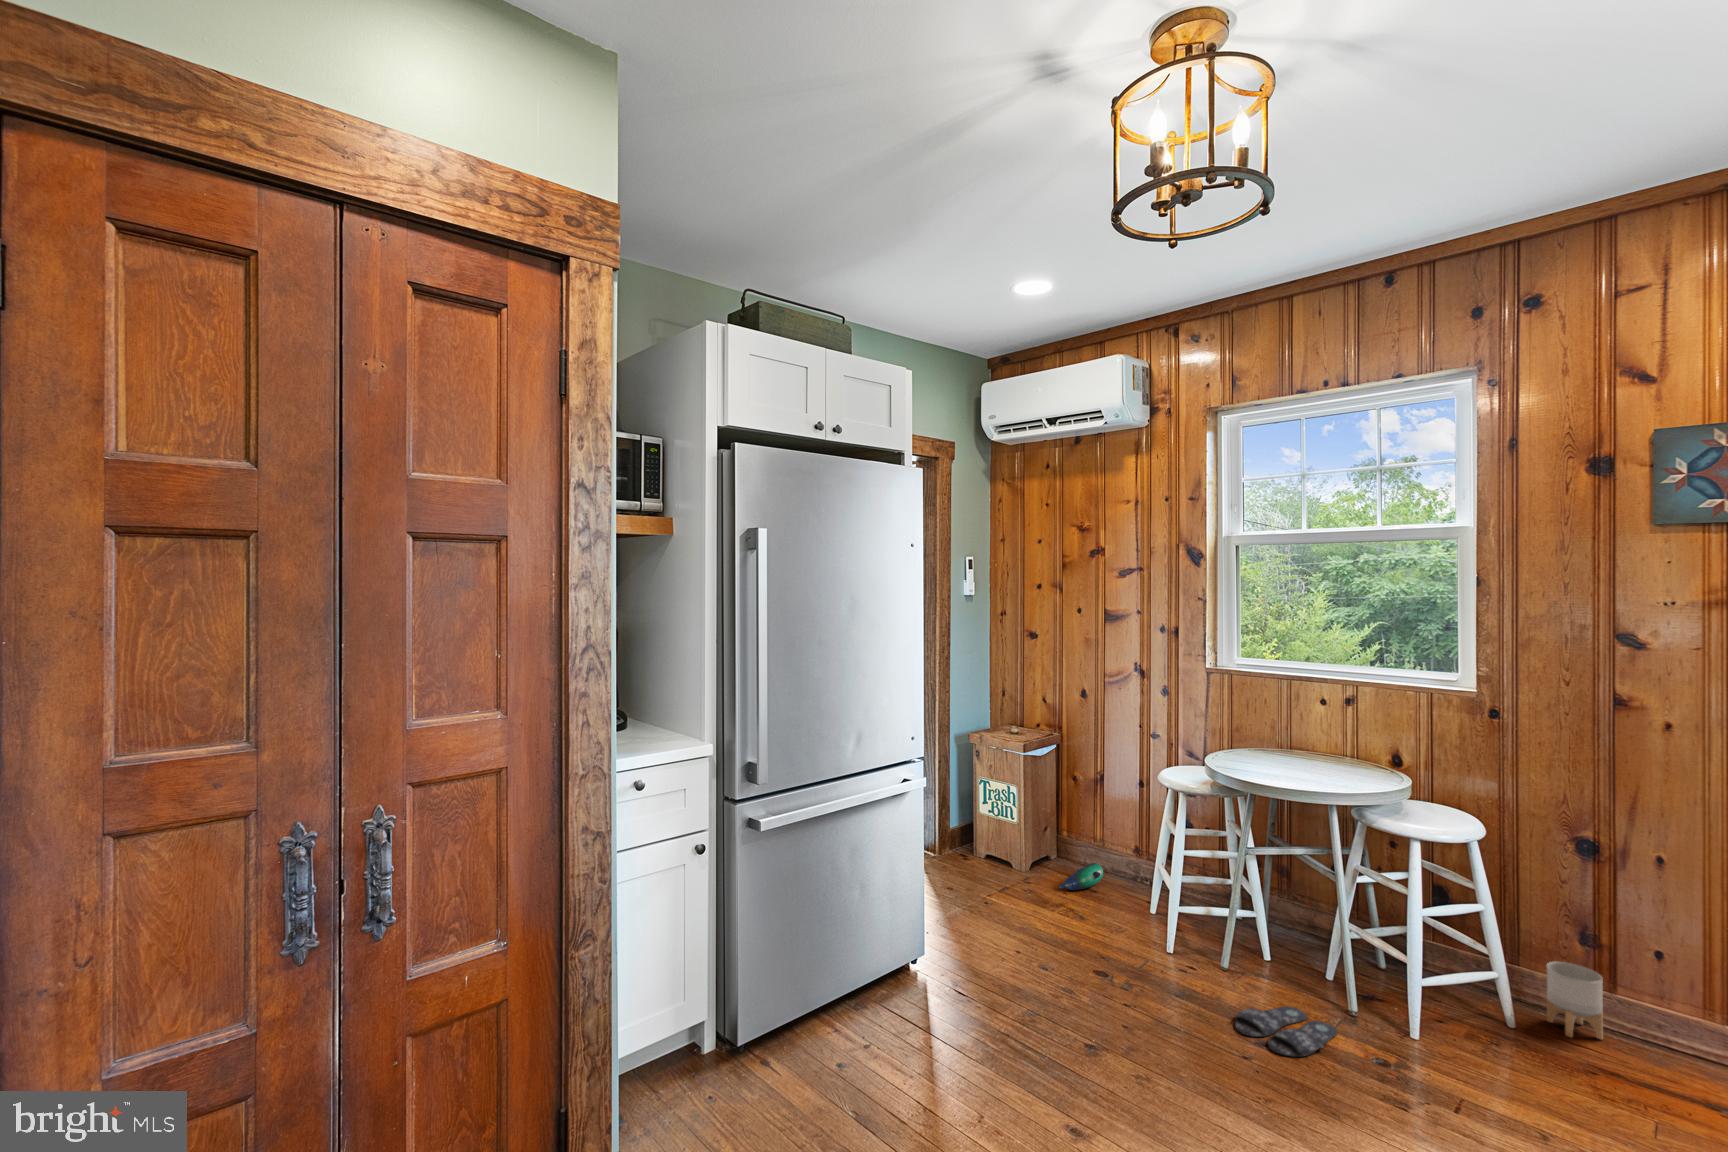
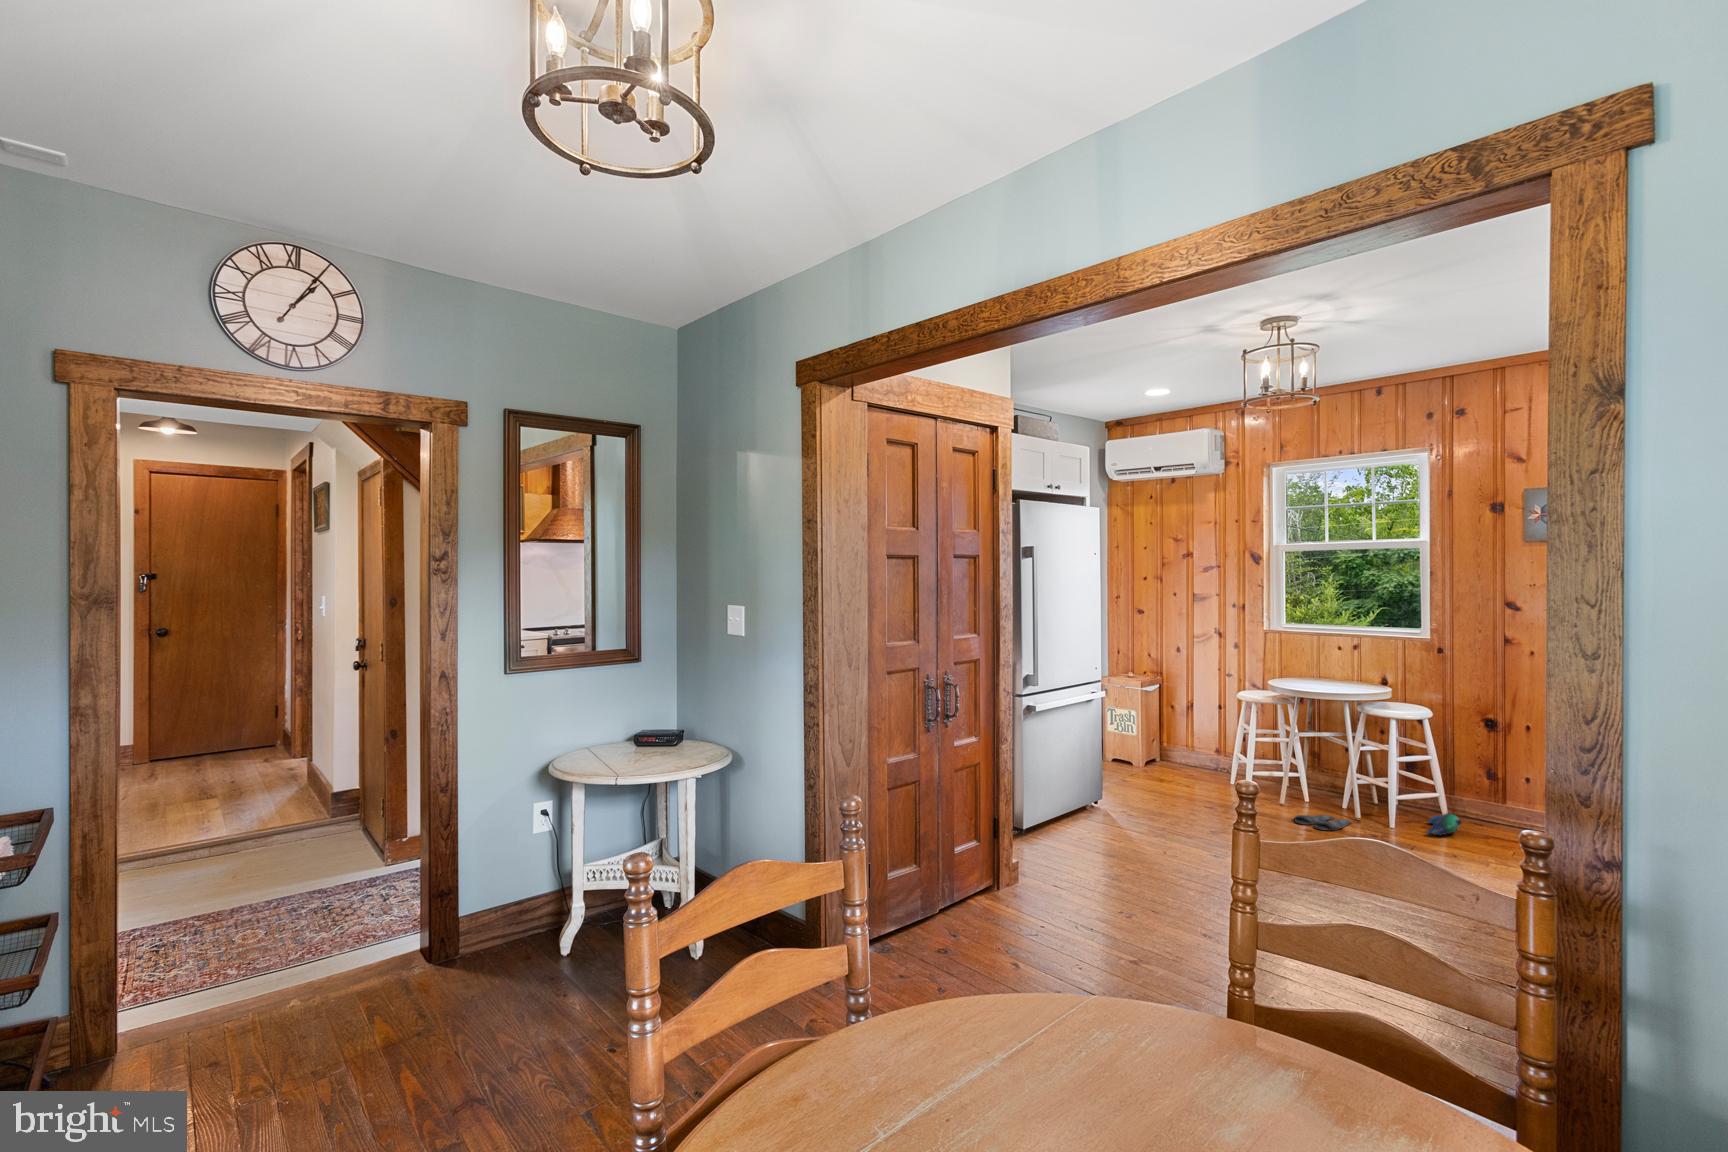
plush toy: present [1059,863,1103,890] -> present [1427,813,1462,835]
planter: present [1547,962,1603,1039] -> none [1468,785,1497,823]

